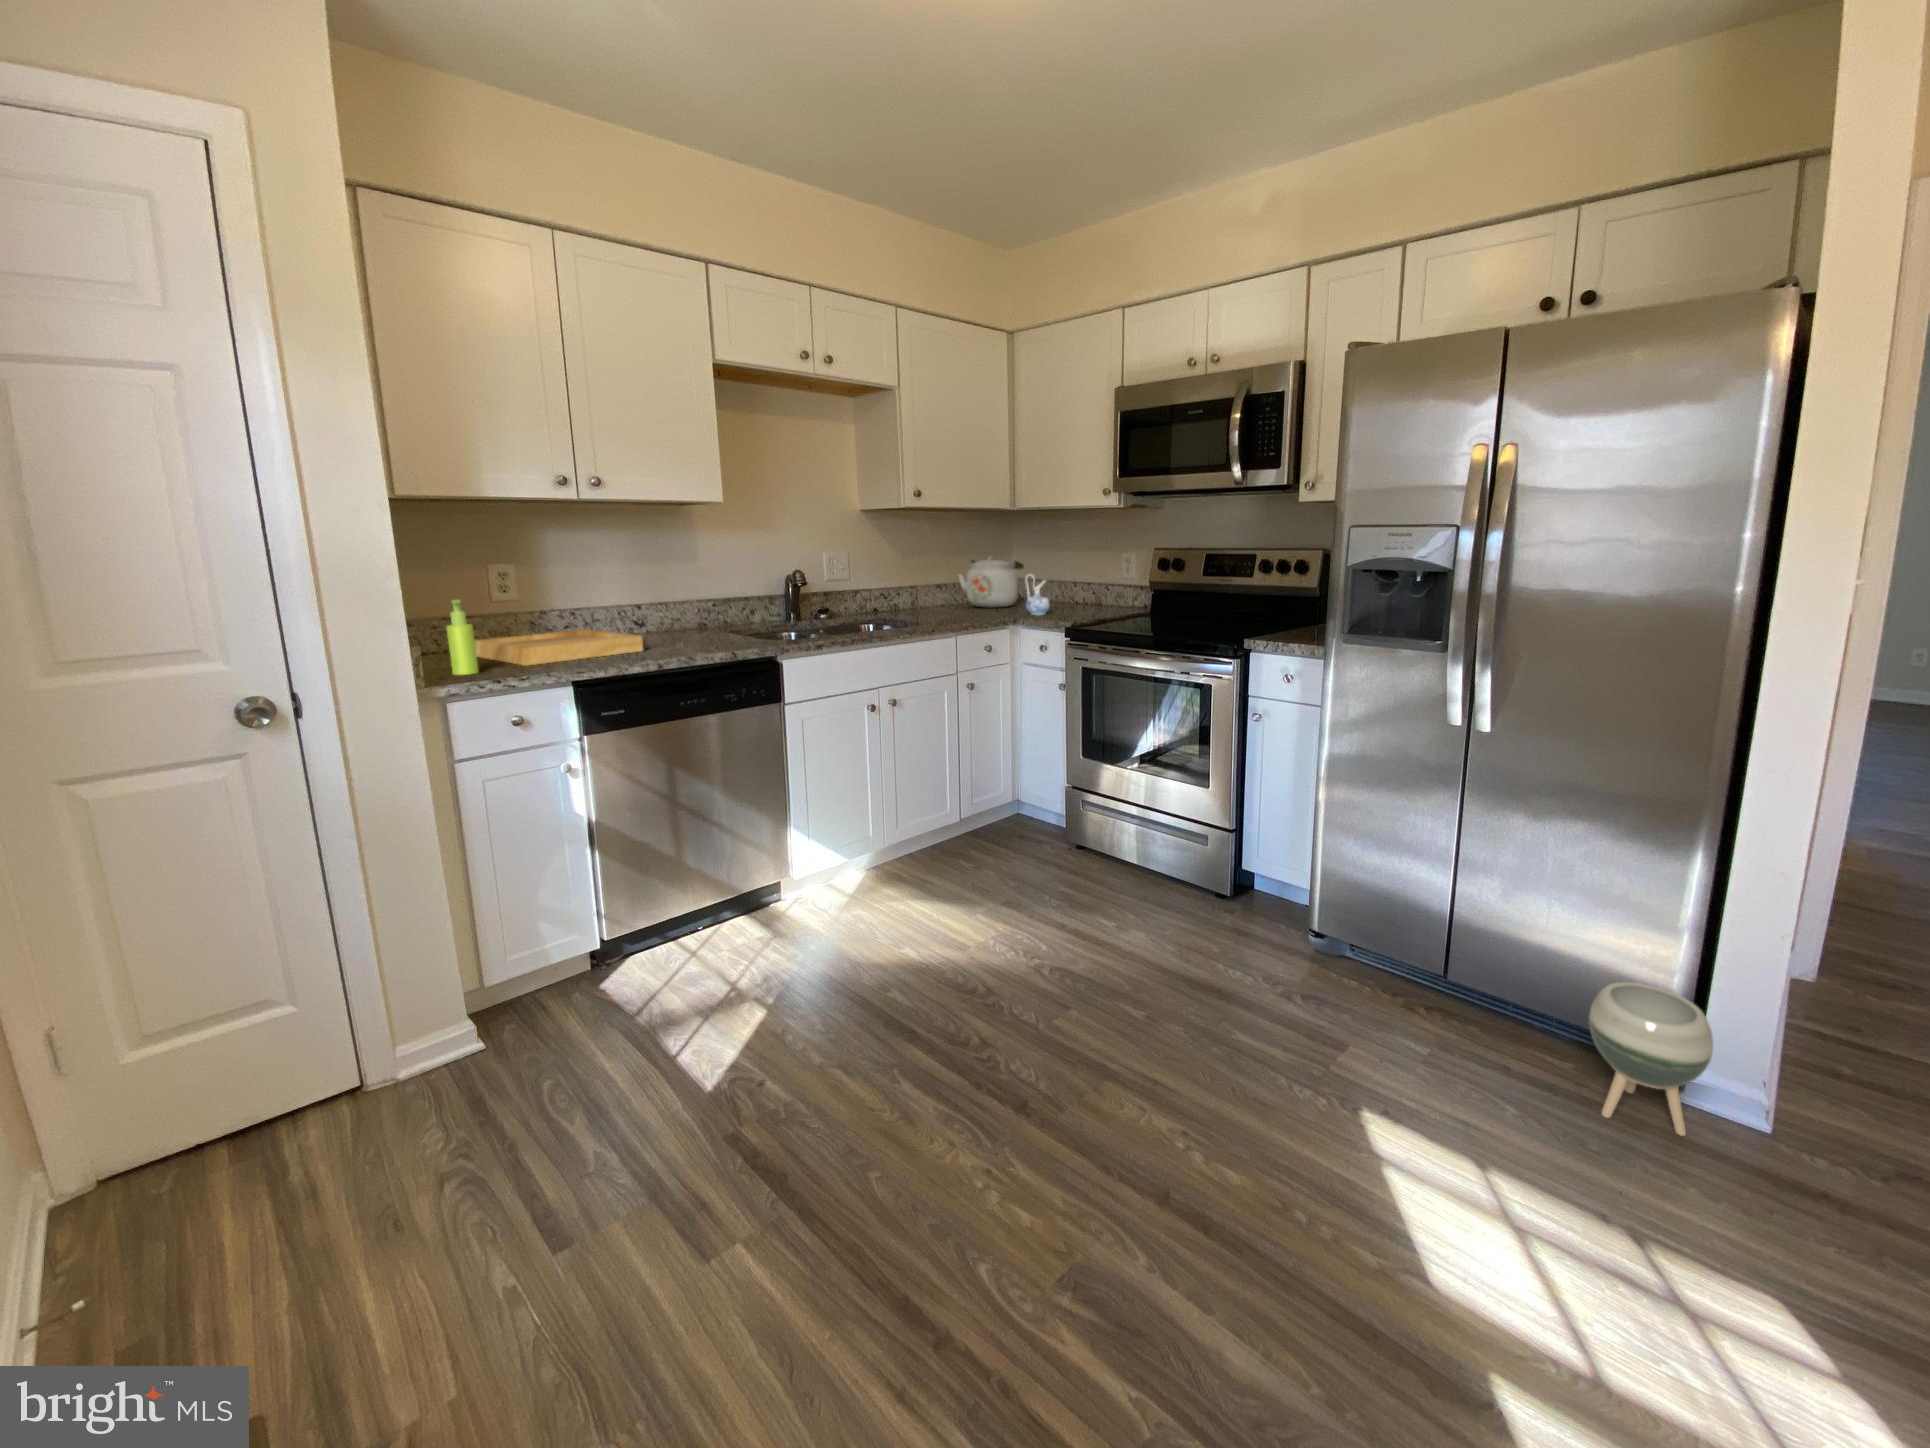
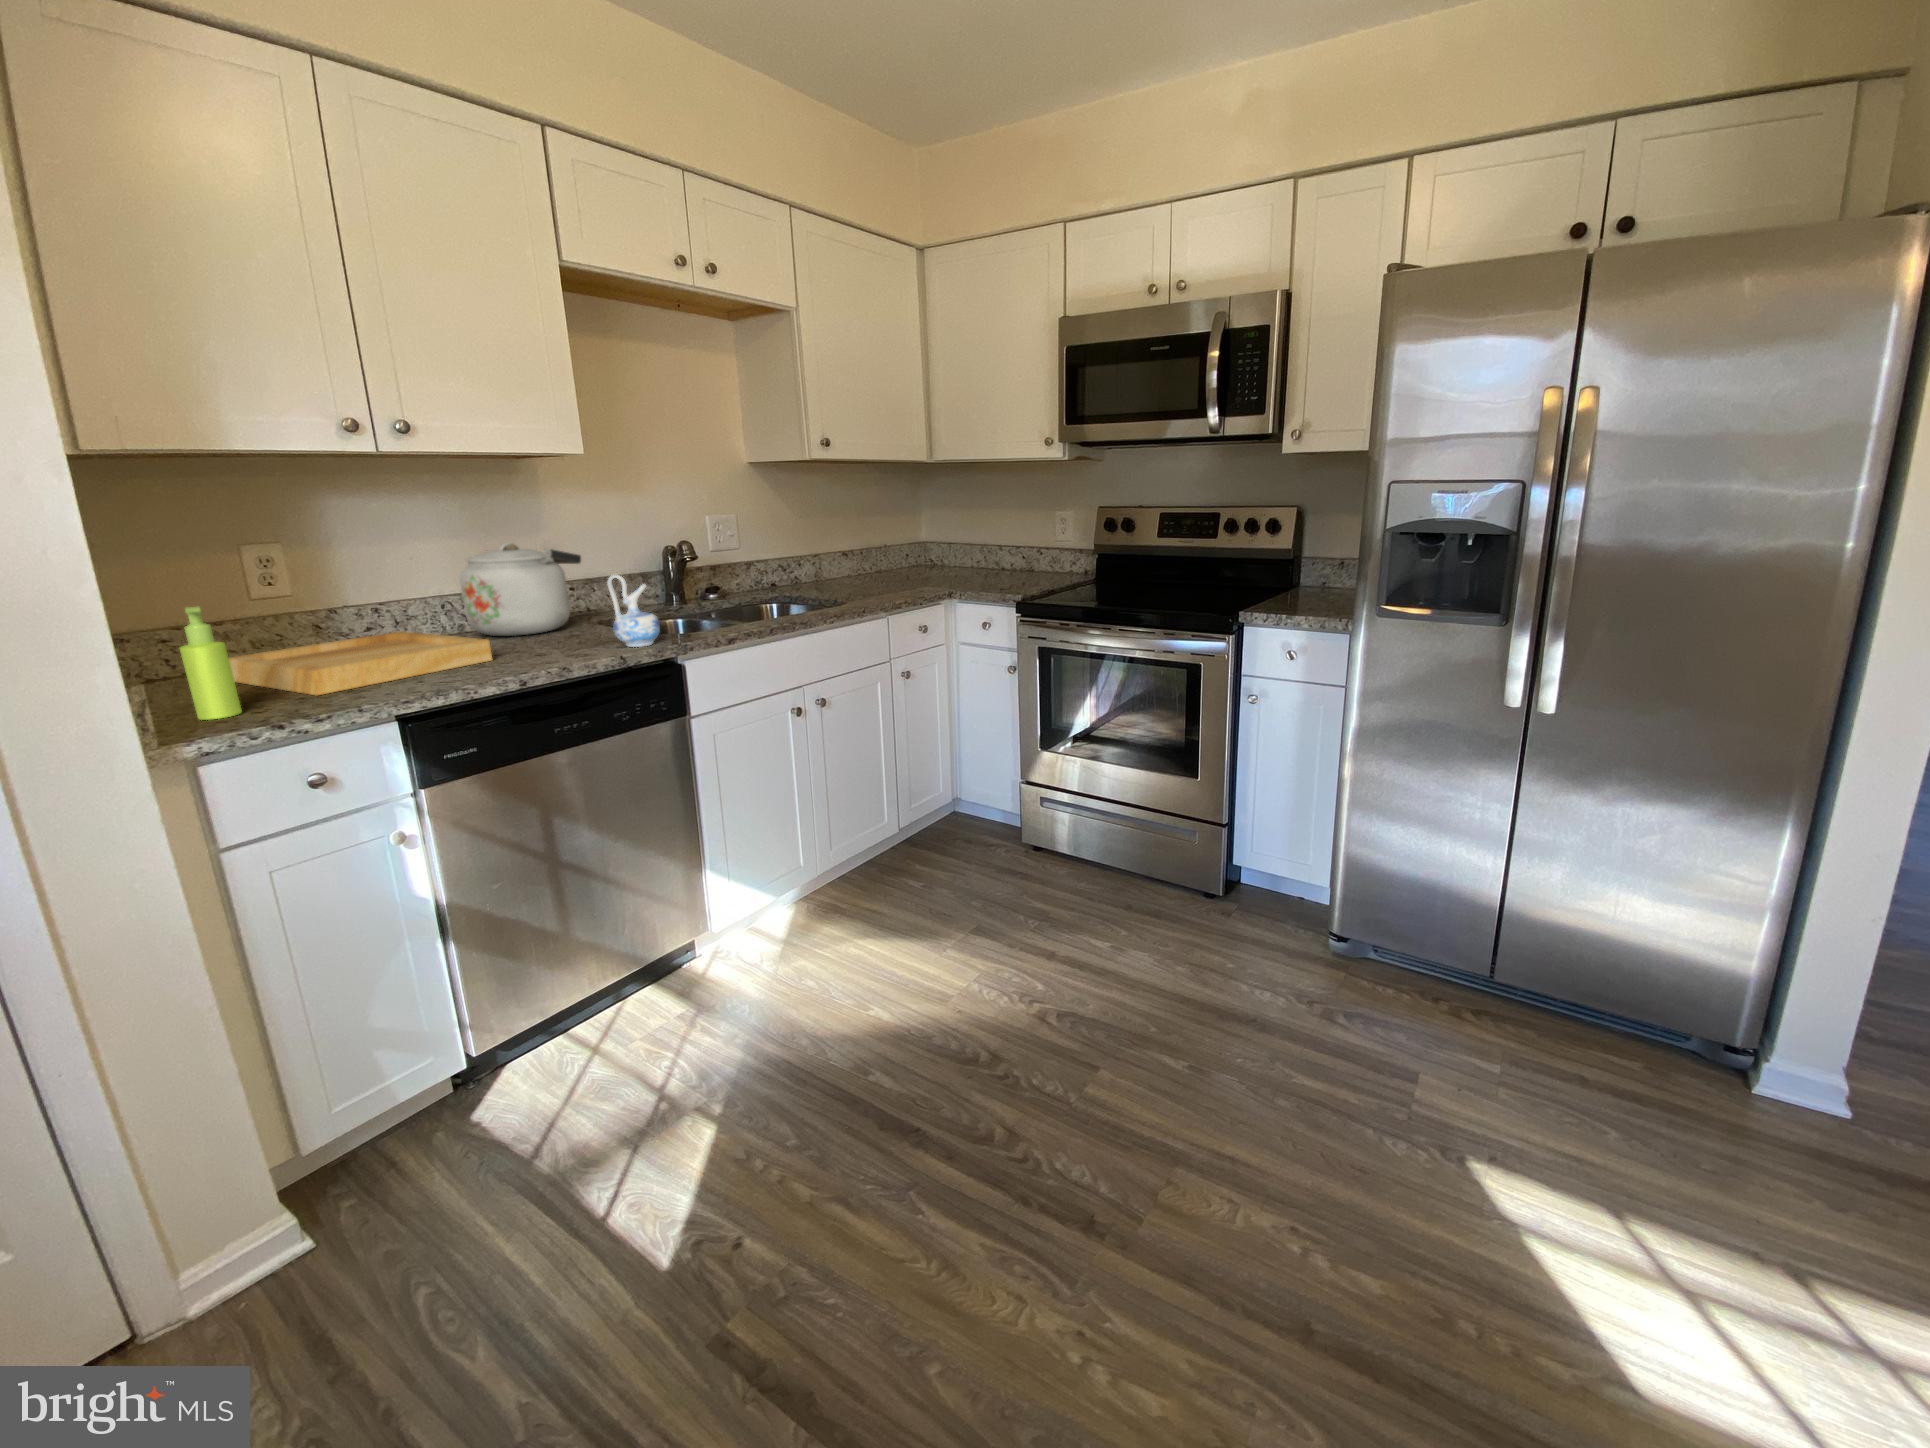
kettle: present [959,556,1024,608] -> present [458,543,581,636]
ceramic pitcher: present [1025,574,1050,615] -> present [607,575,660,647]
planter: present [1589,982,1713,1136] -> none [1675,978,1815,1138]

